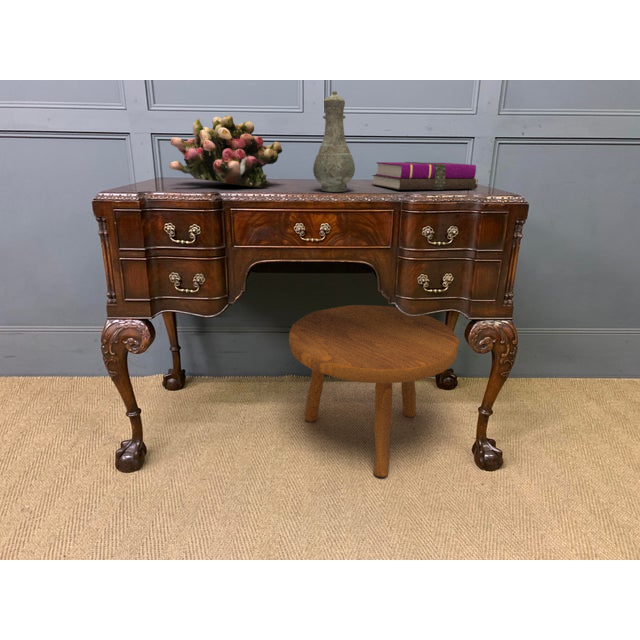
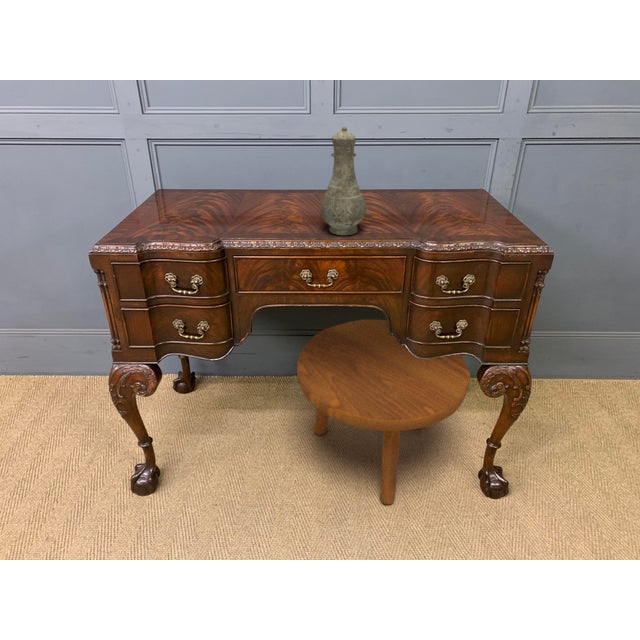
flower arrangement: present [169,116,282,187] -> none [166,140,288,224]
notebook: present [372,162,478,190] -> none [385,181,500,229]

